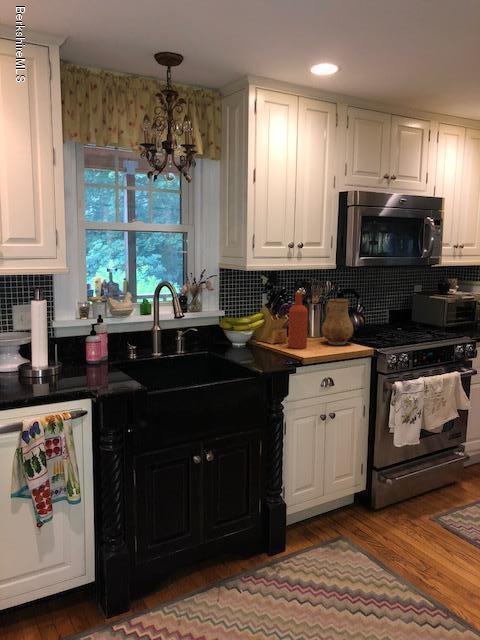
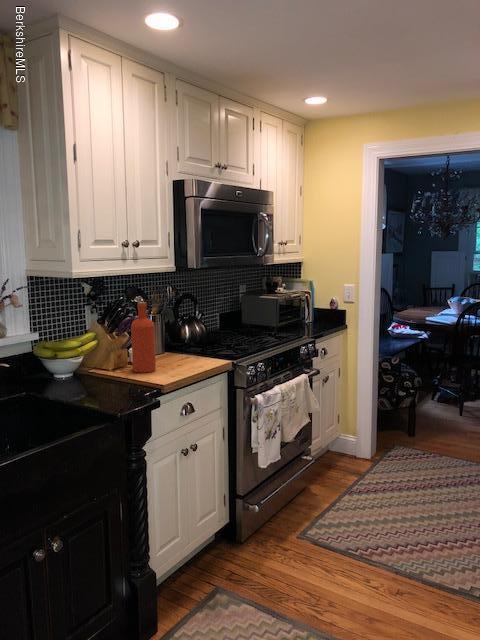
ceramic pitcher: present [322,299,354,345] -> none [168,306,205,362]

